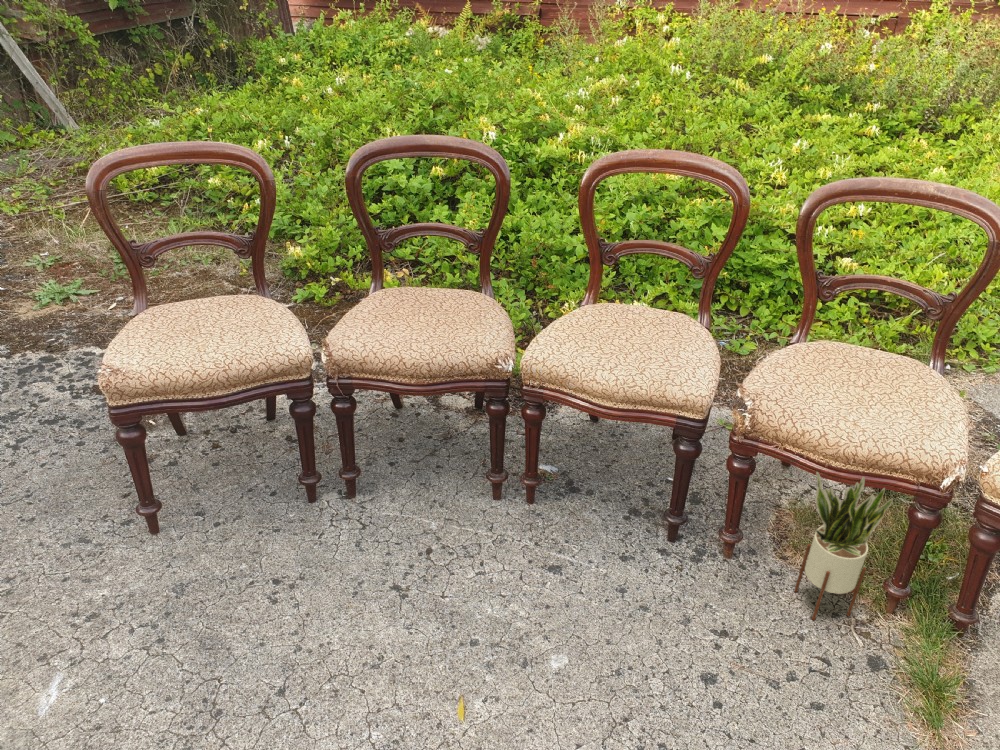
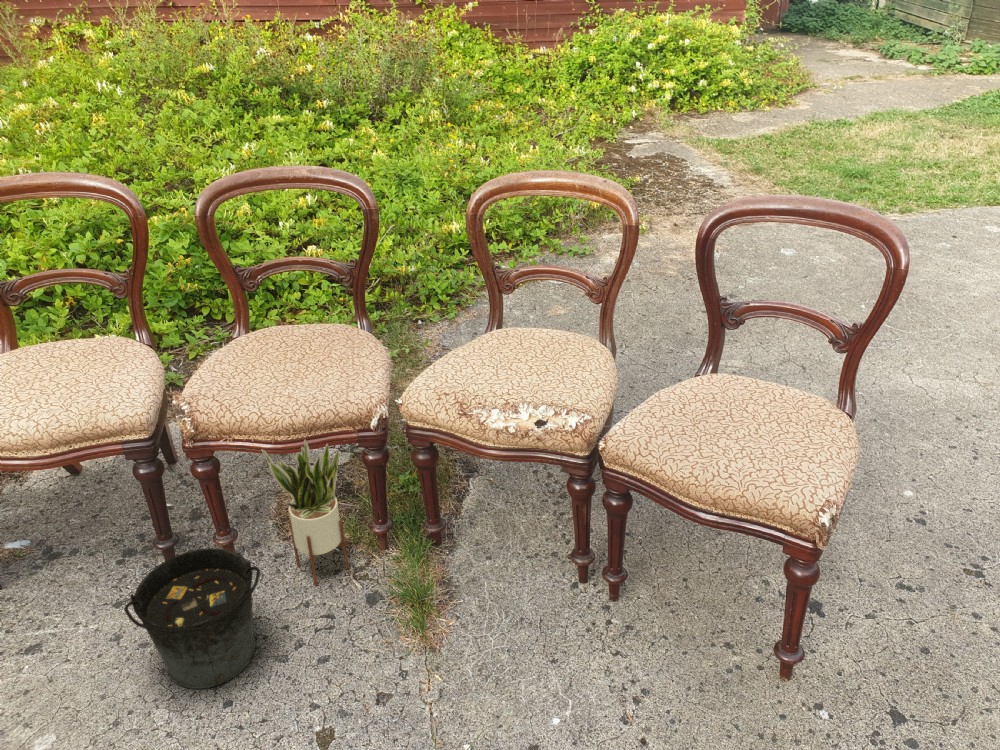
bucket: none [655,542,786,680] -> present [124,548,260,689]

